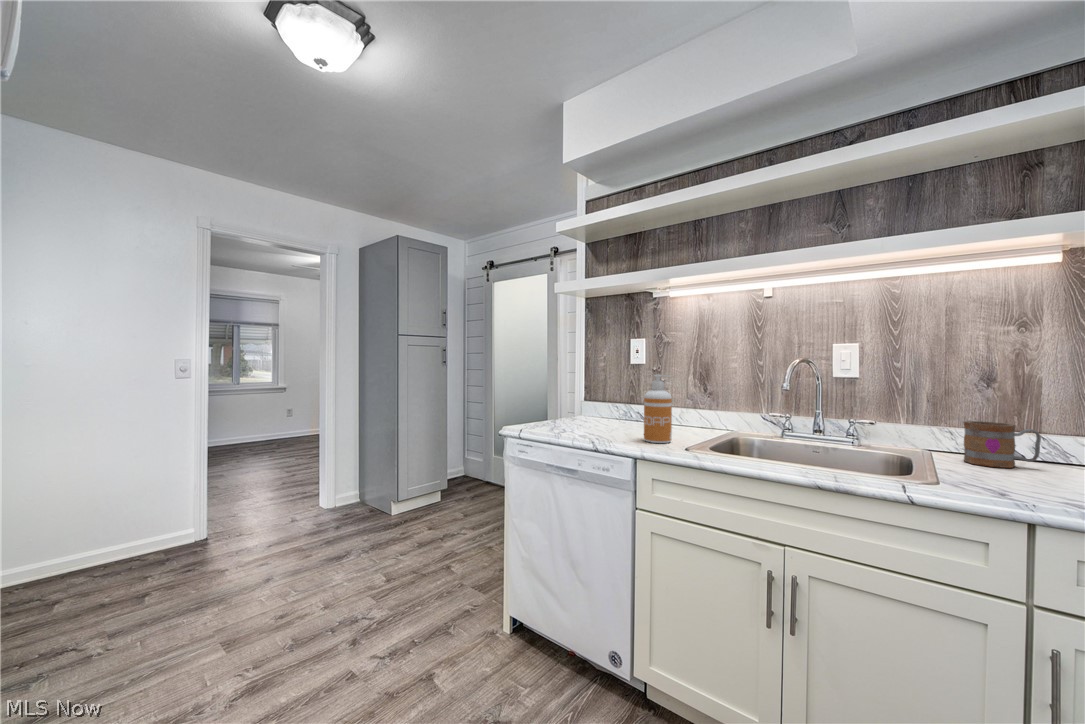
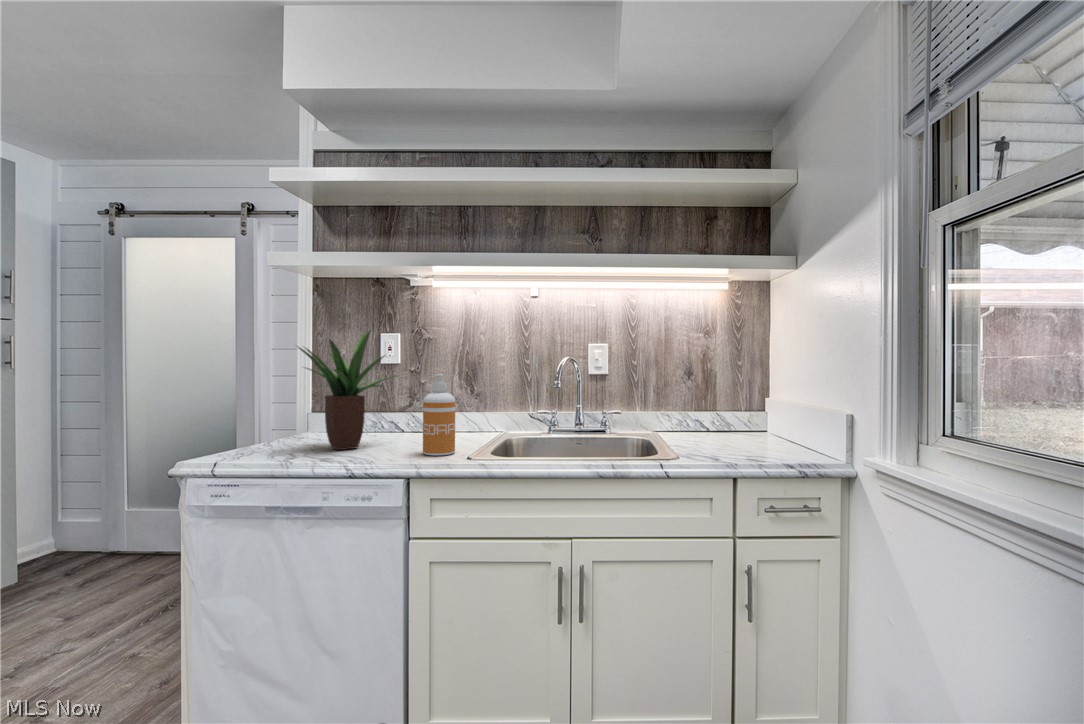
potted plant: none [560,338,636,430] -> present [298,330,395,450]
mug: present [964,421,1041,468] -> none [681,407,723,442]

